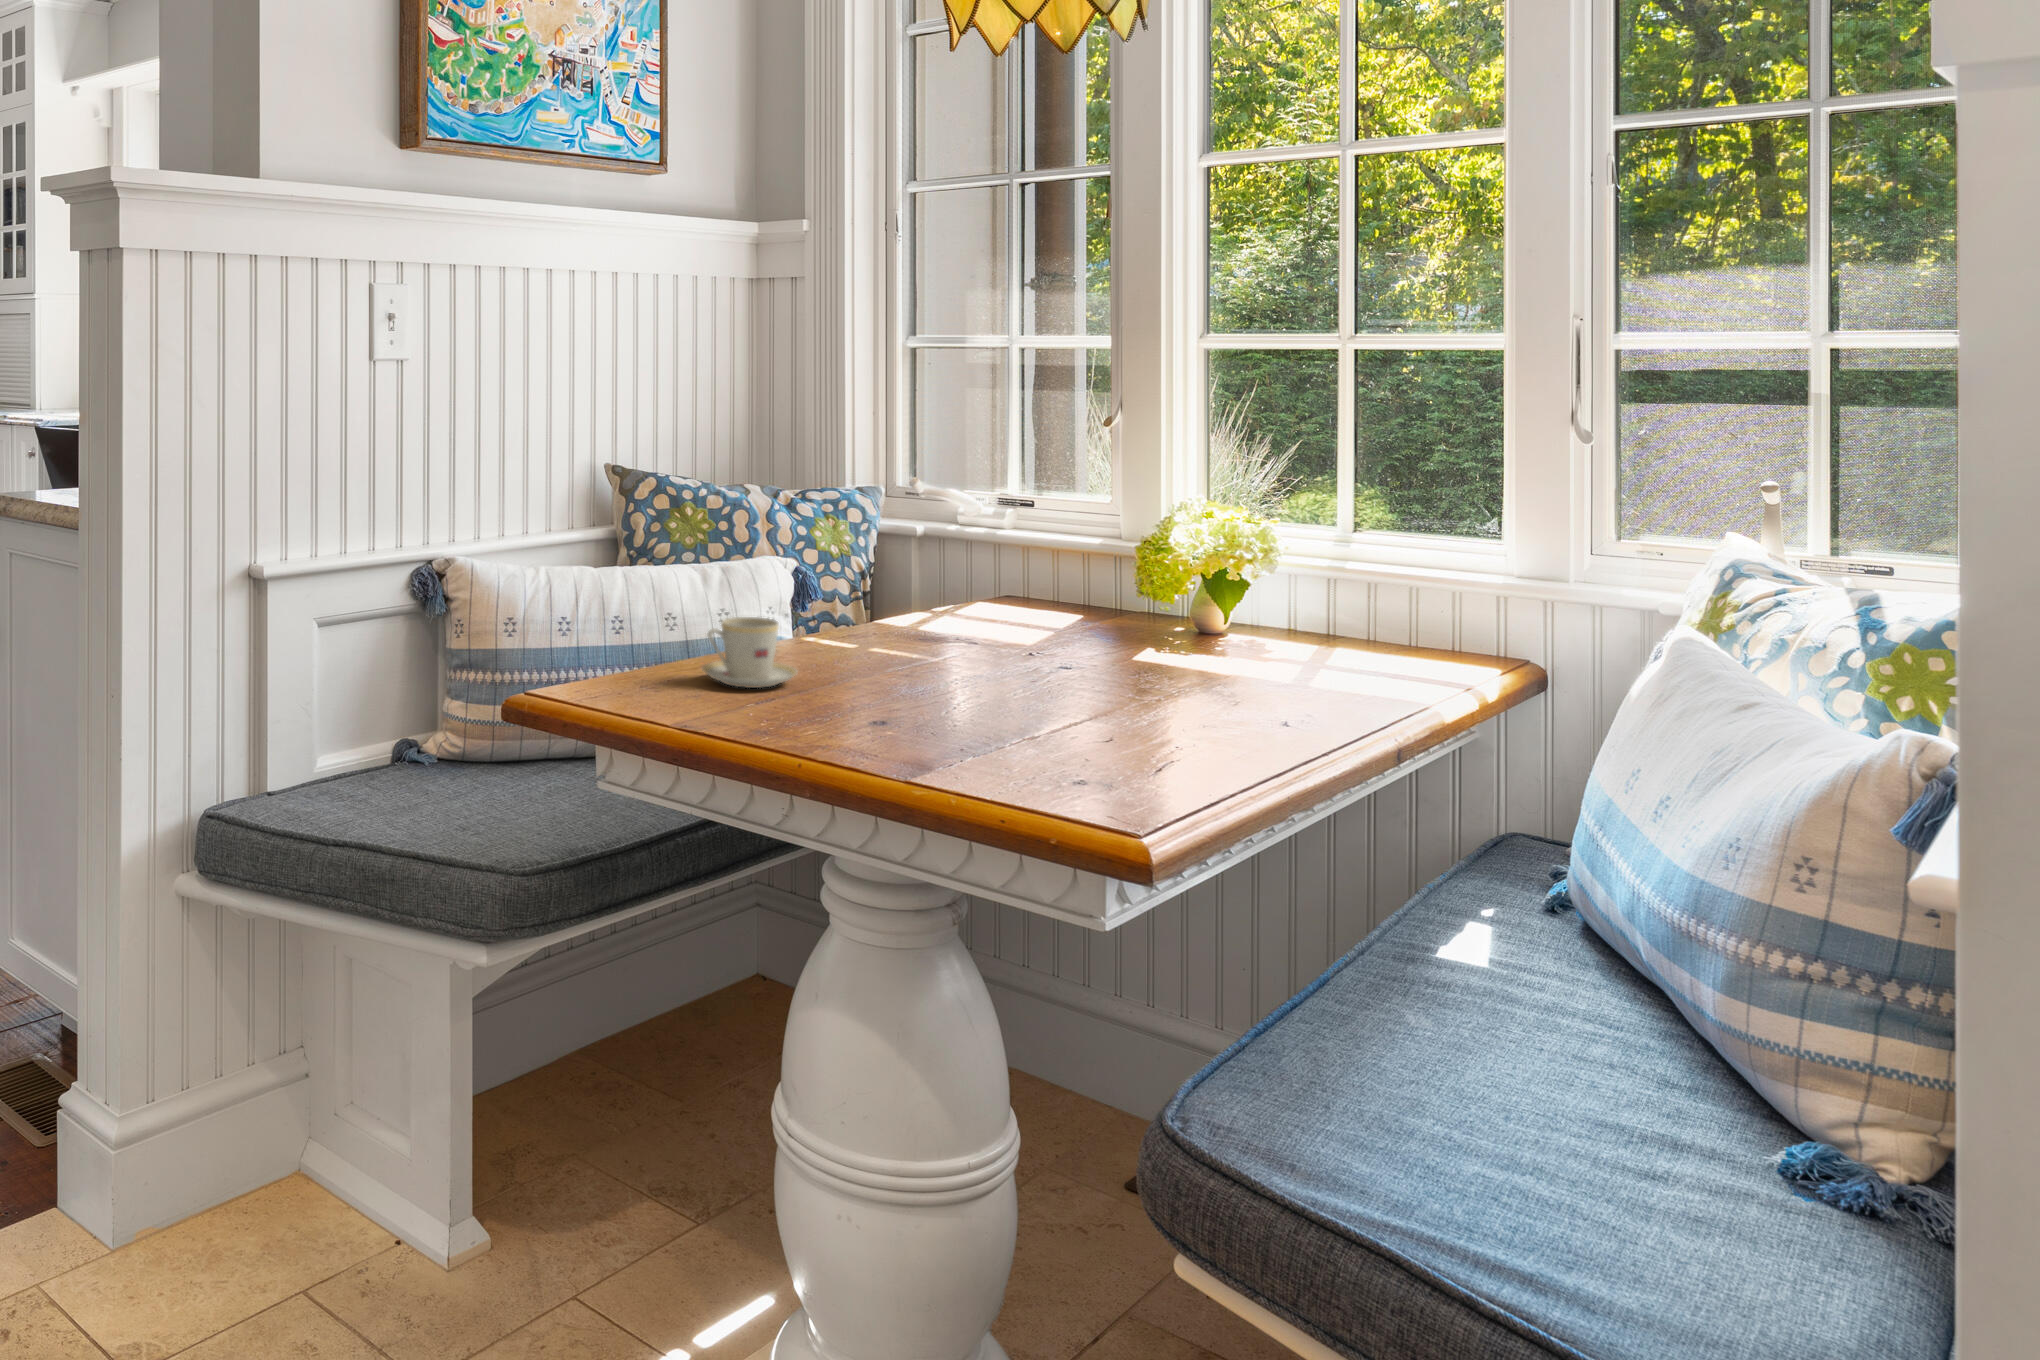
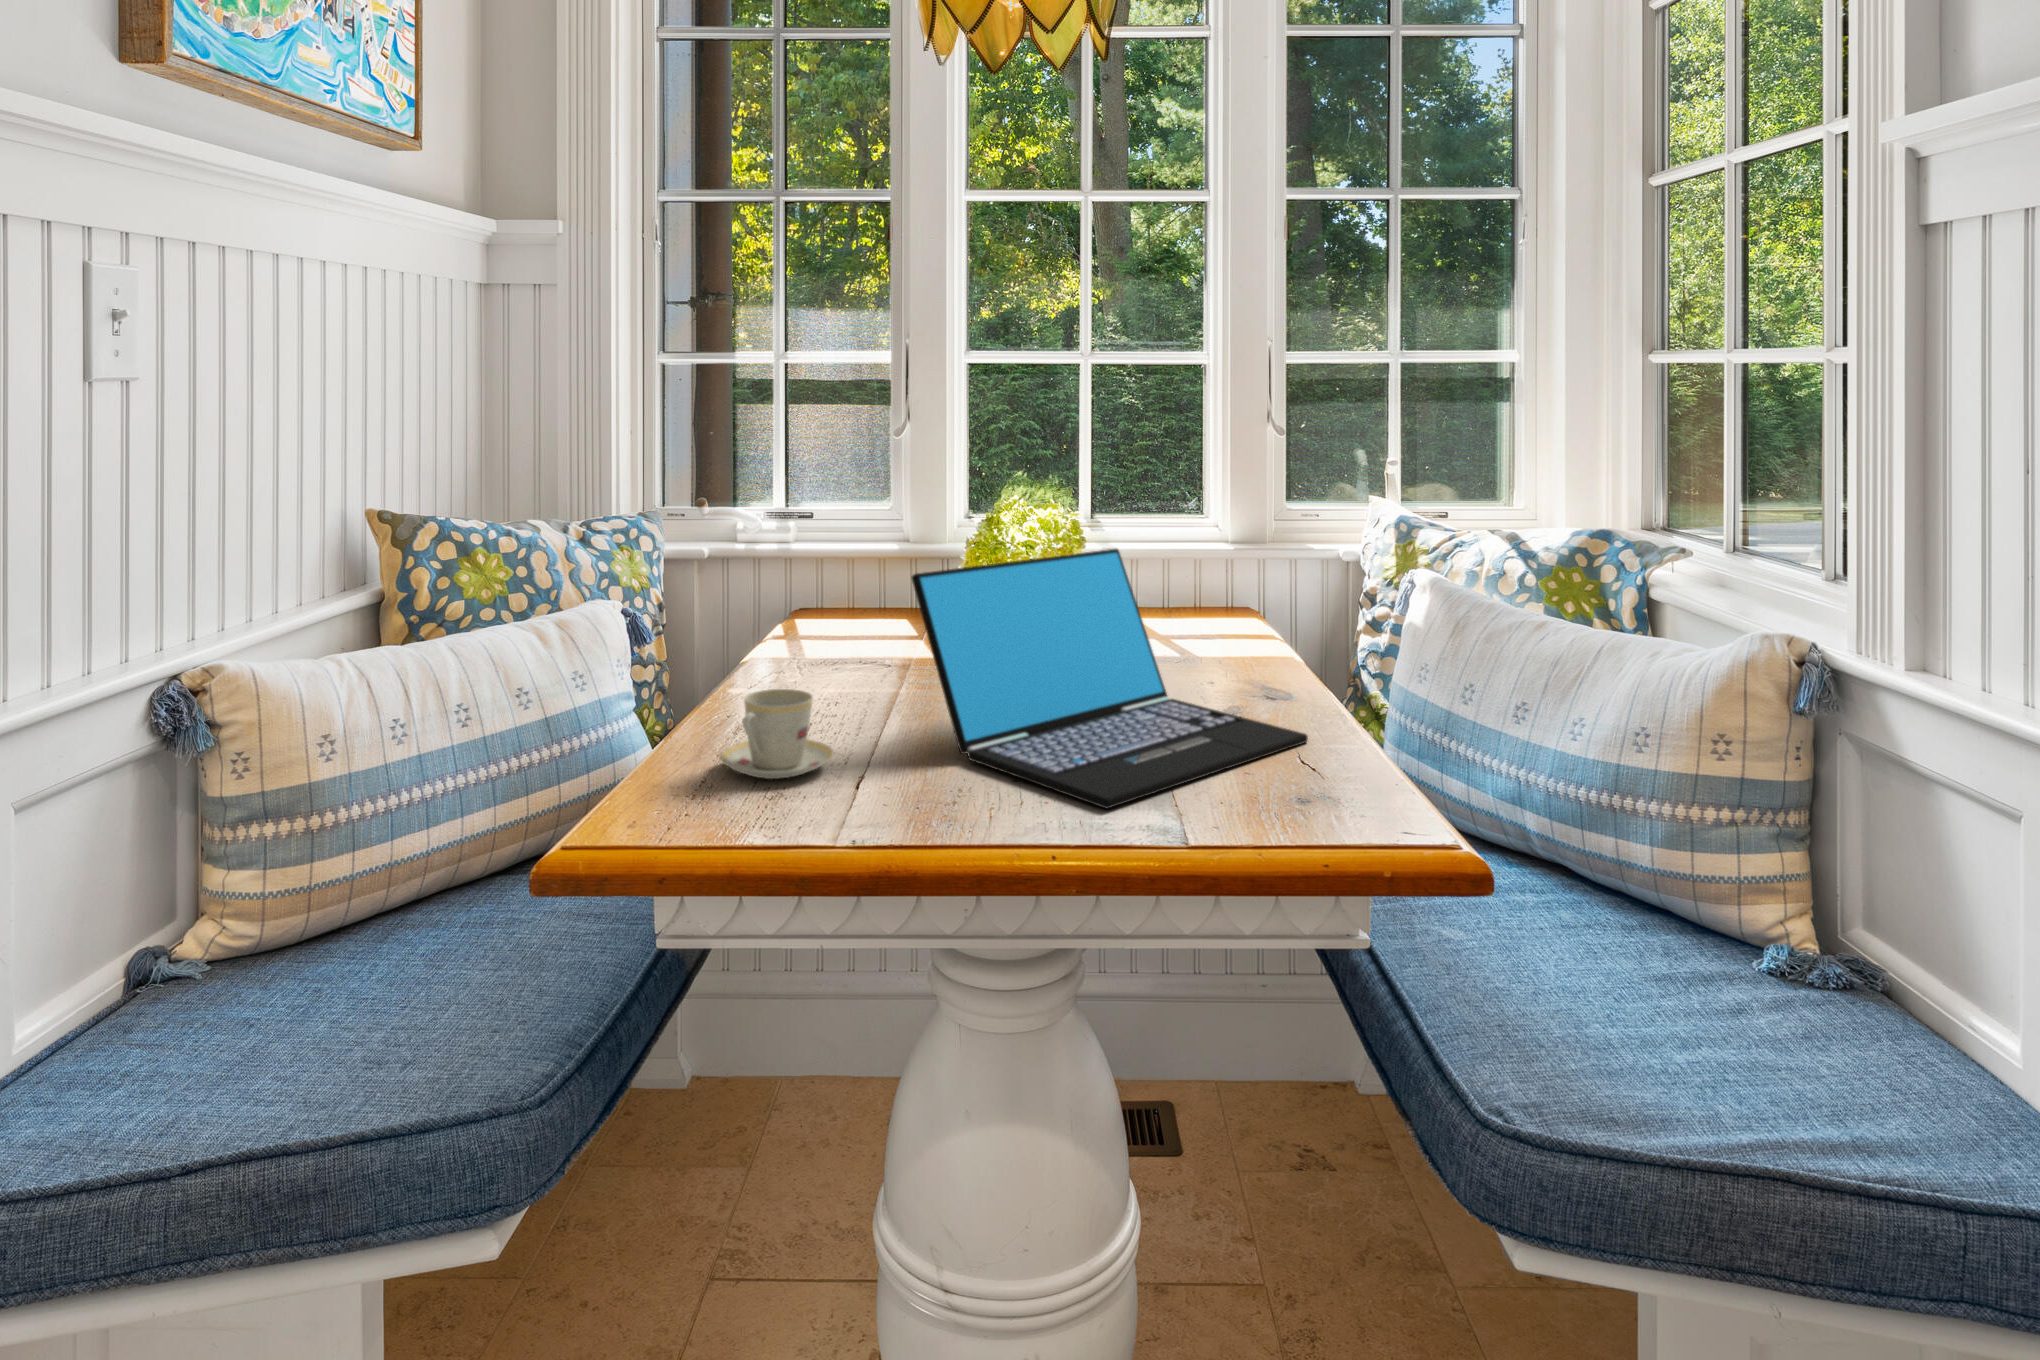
laptop: none [884,531,1279,752] -> present [912,549,1308,809]

